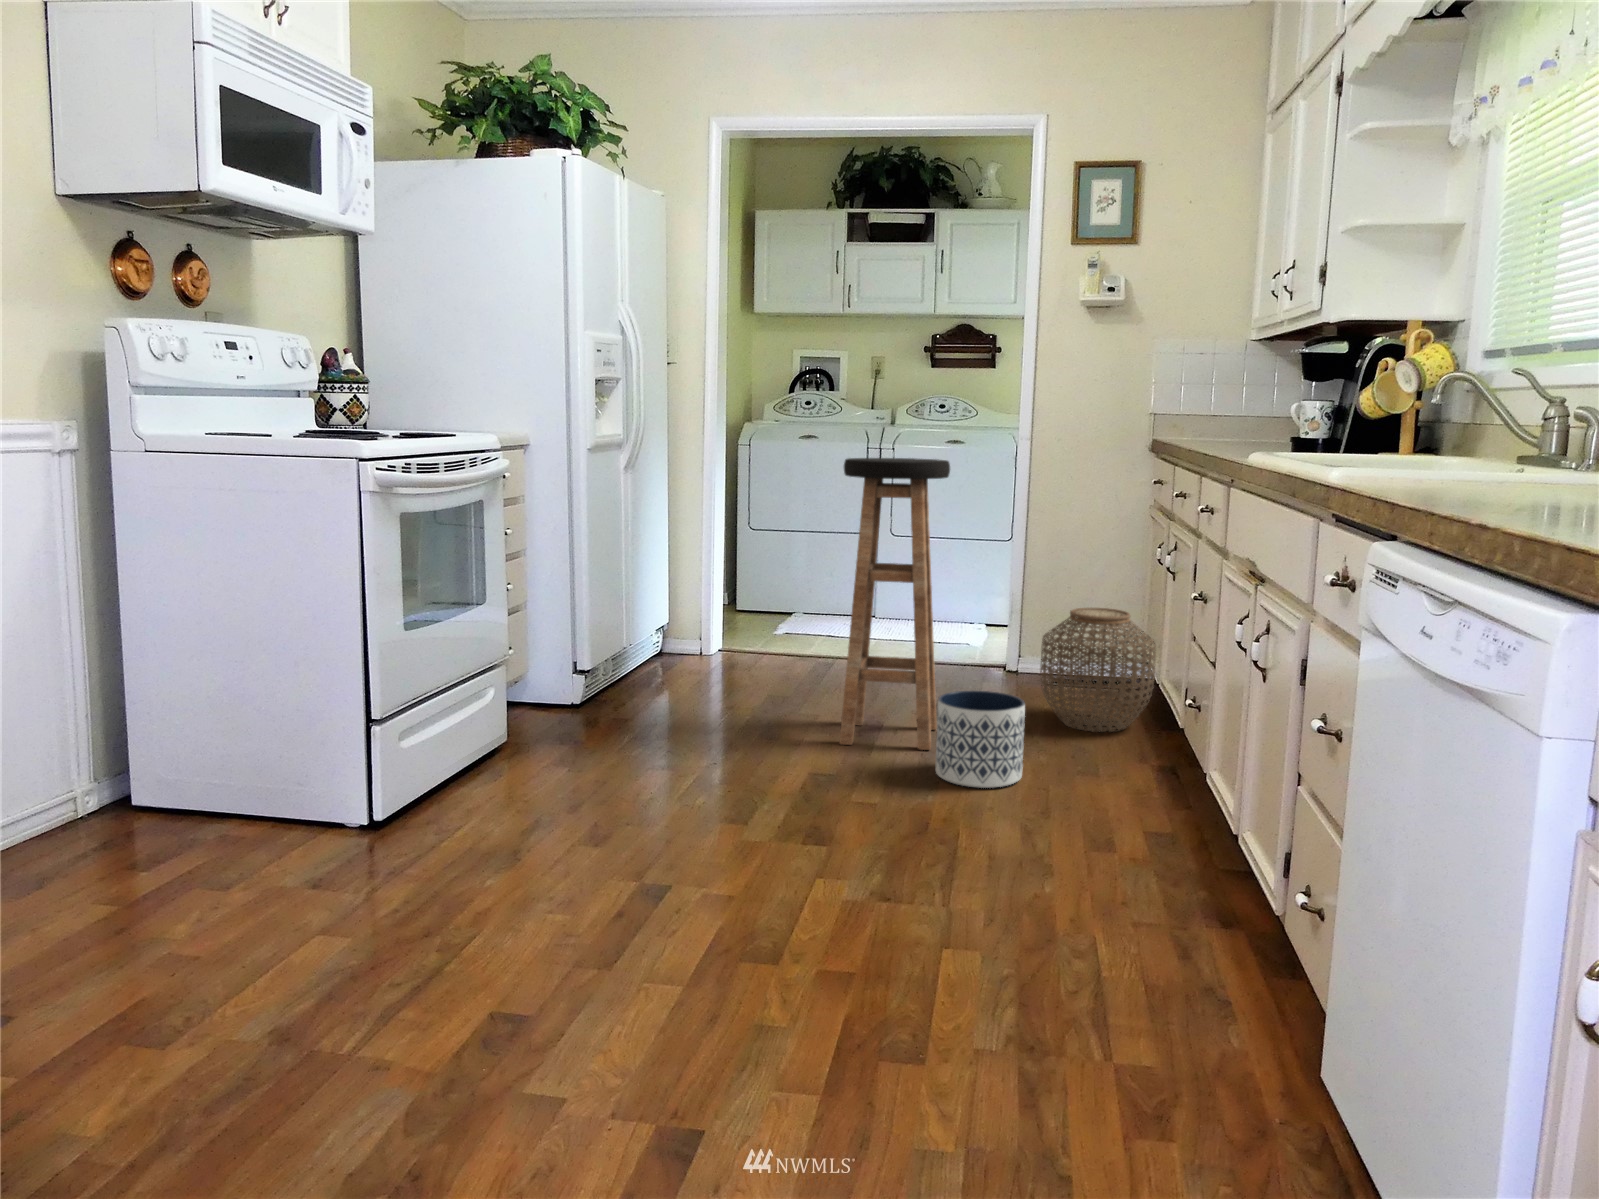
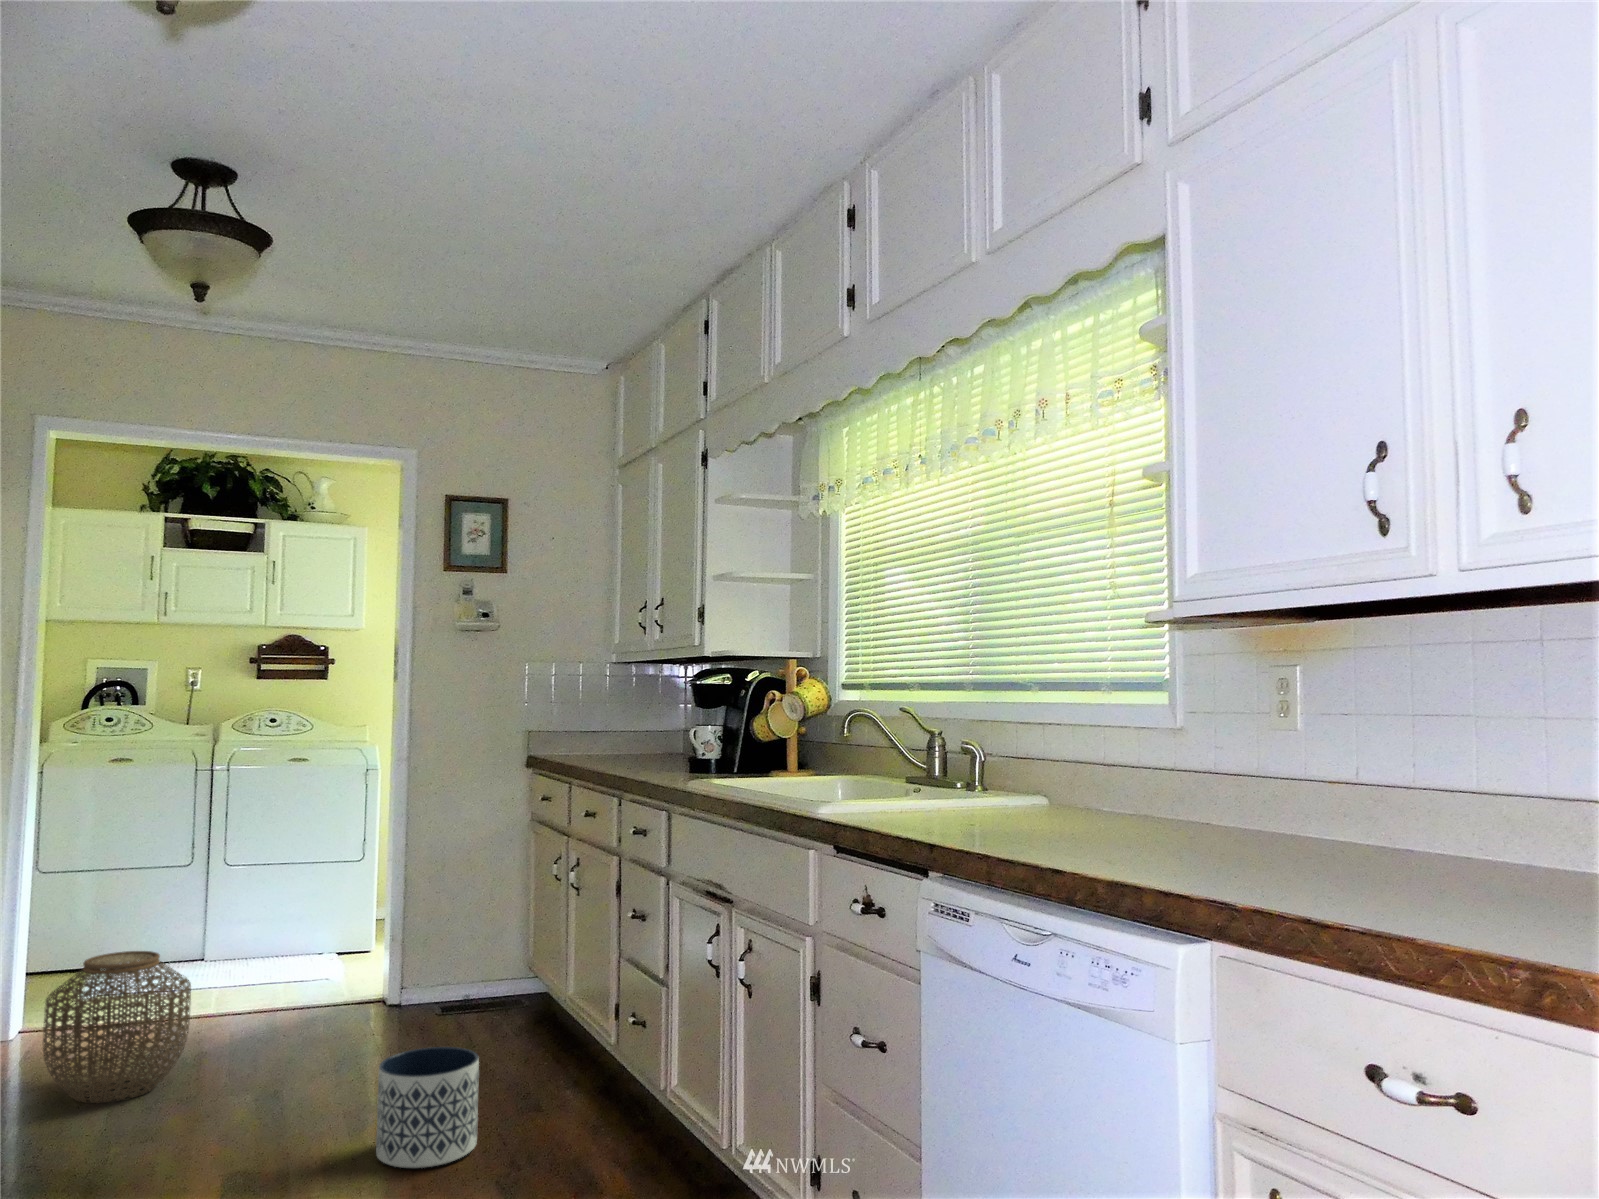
bar stool: present [839,458,950,750] -> none [237,792,370,1148]
woven basket: present [1040,608,1156,732] -> present [43,951,191,1103]

